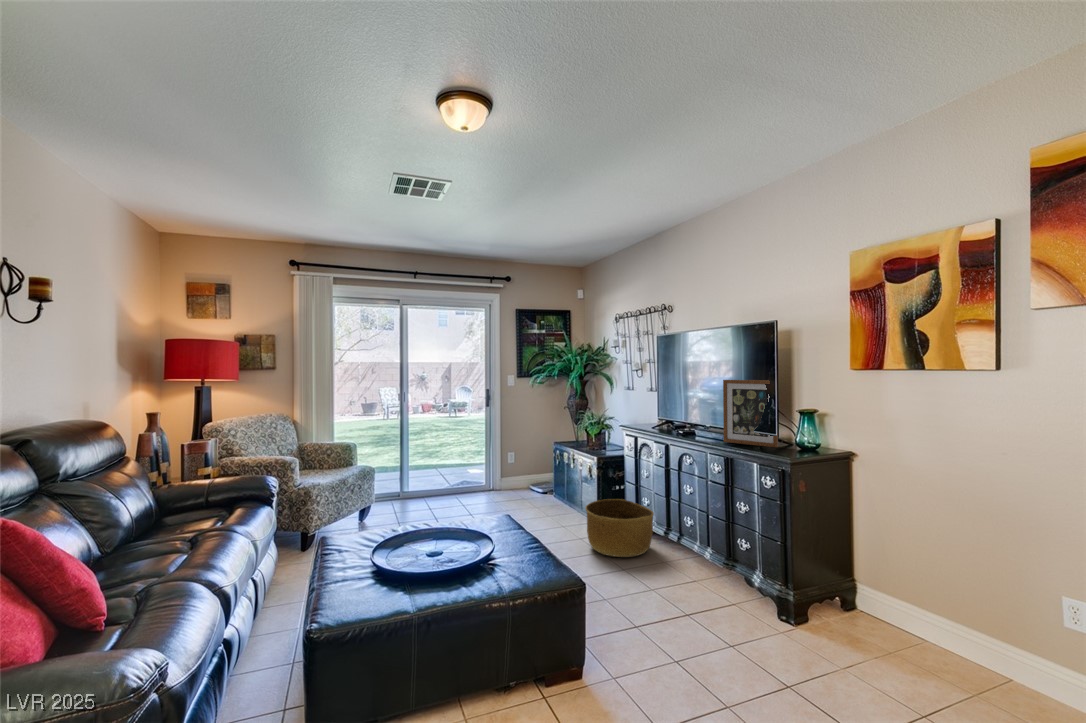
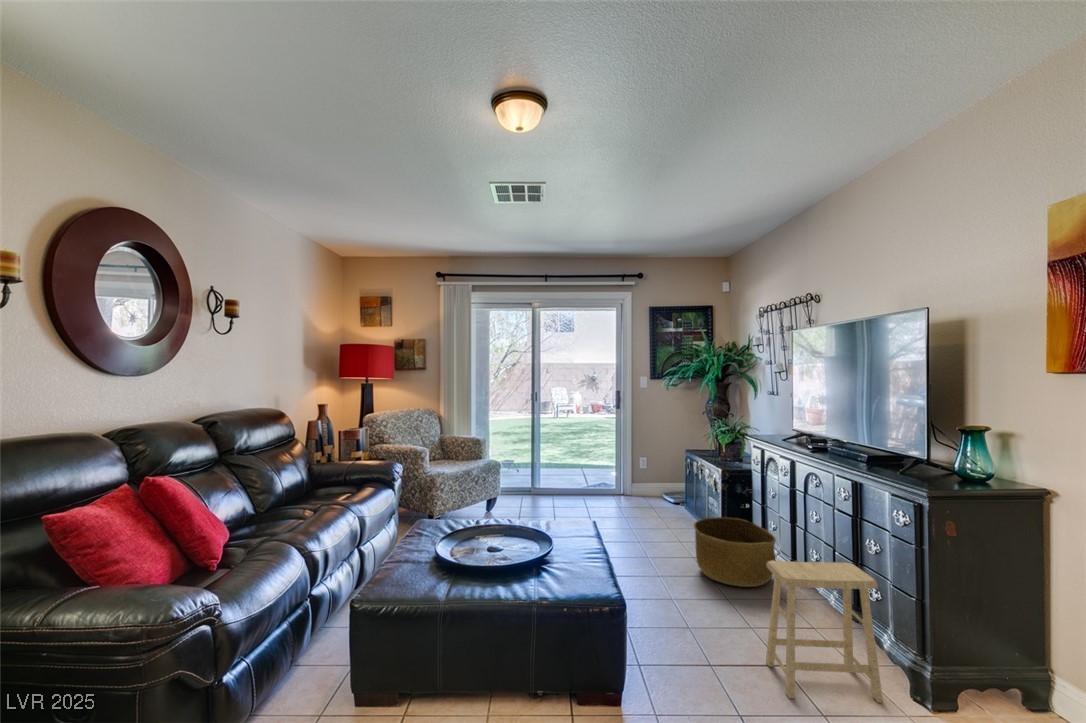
picture frame: present [723,380,778,447] -> none [856,385,931,476]
footstool: none [672,521,759,636] -> present [766,561,883,703]

